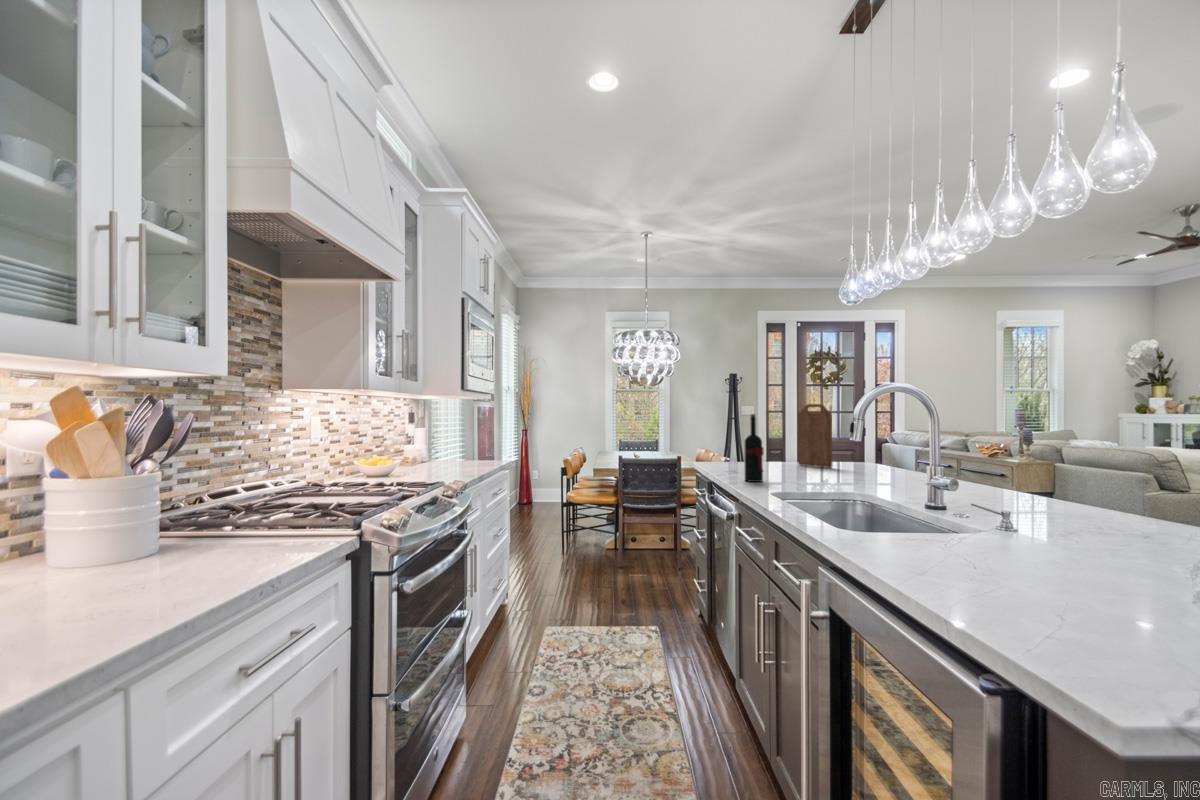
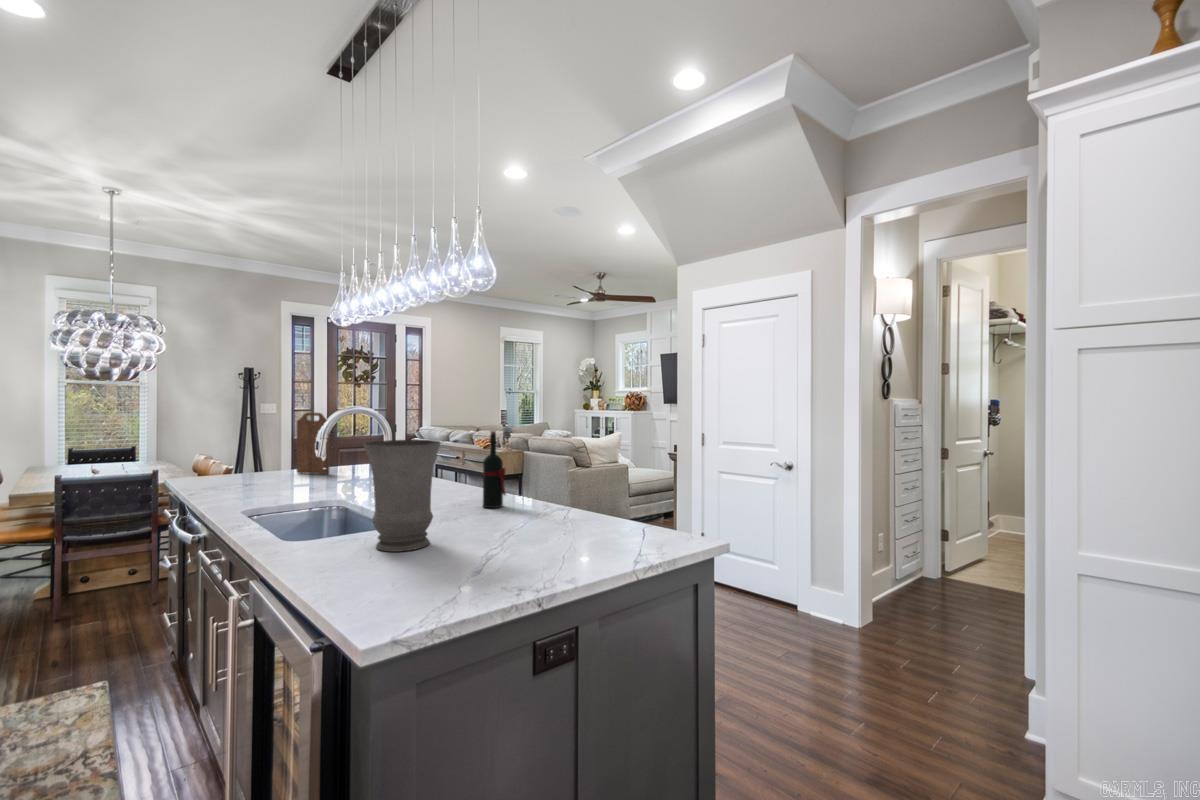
wine bottle: present [745,414,764,482] -> present [483,431,506,508]
vase: none [957,416,1090,573] -> present [364,440,441,552]

